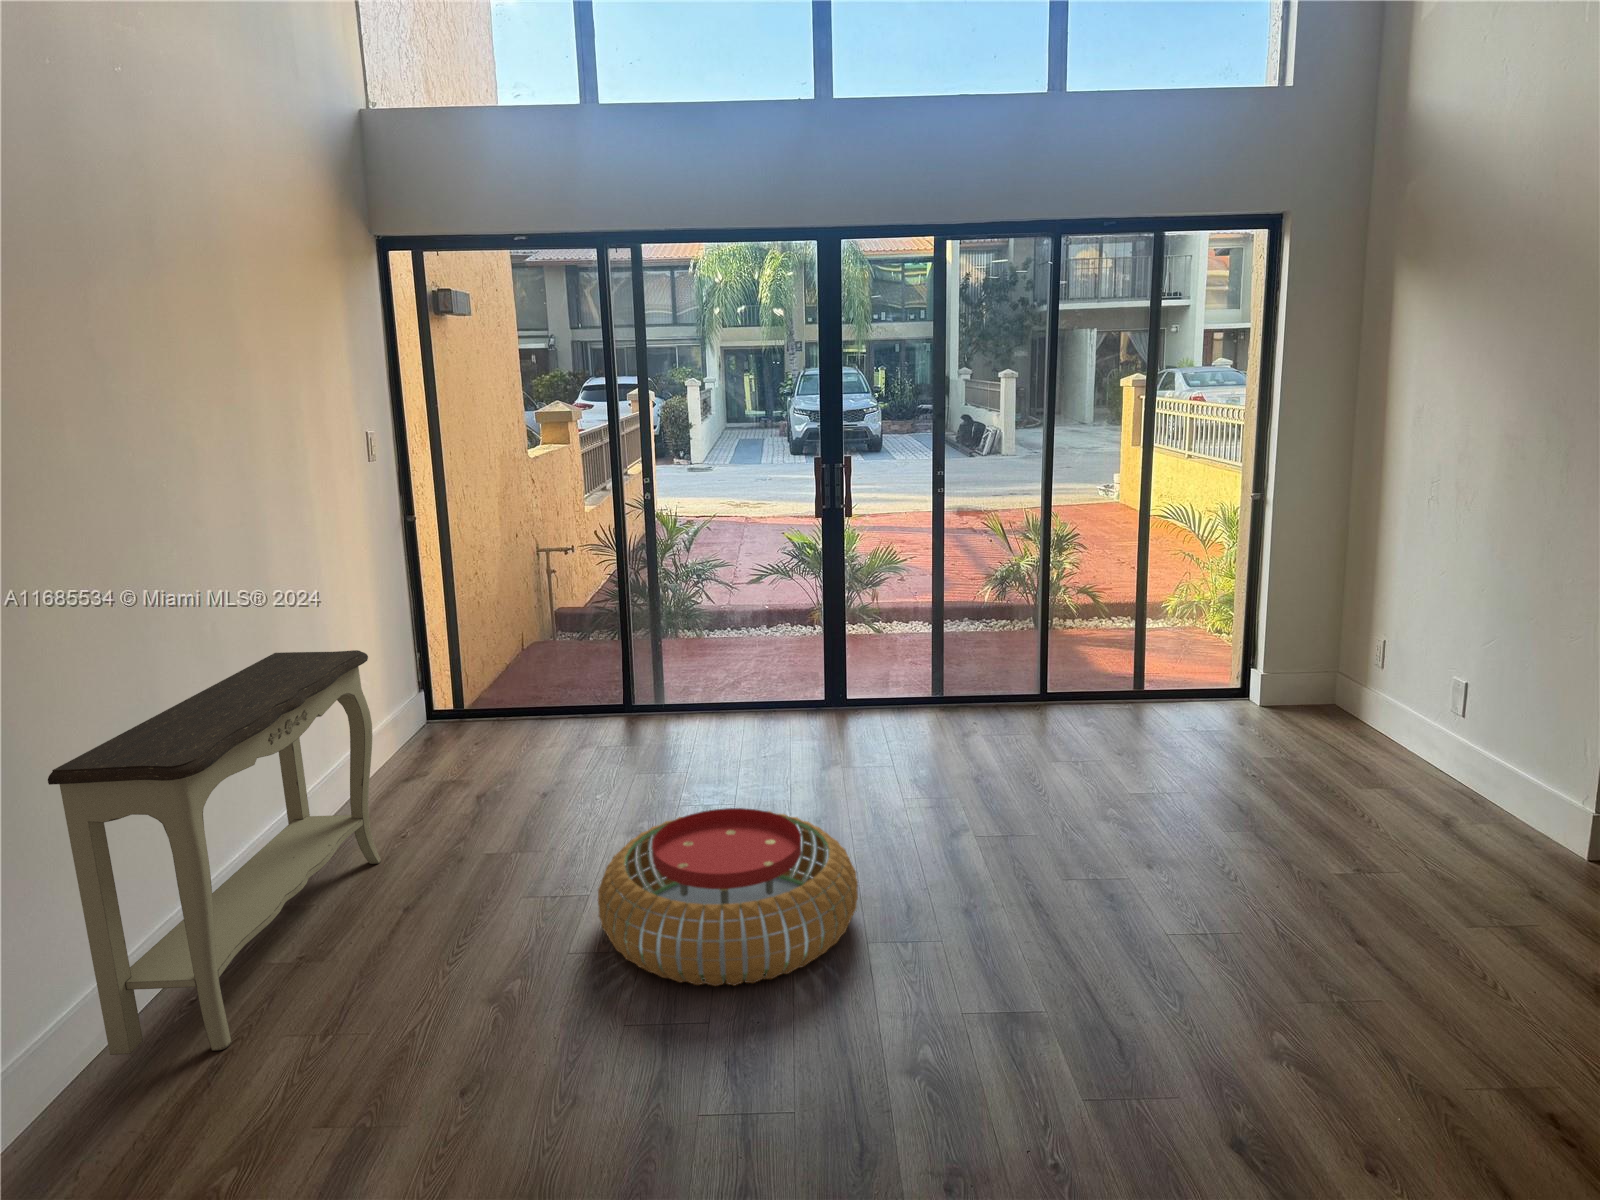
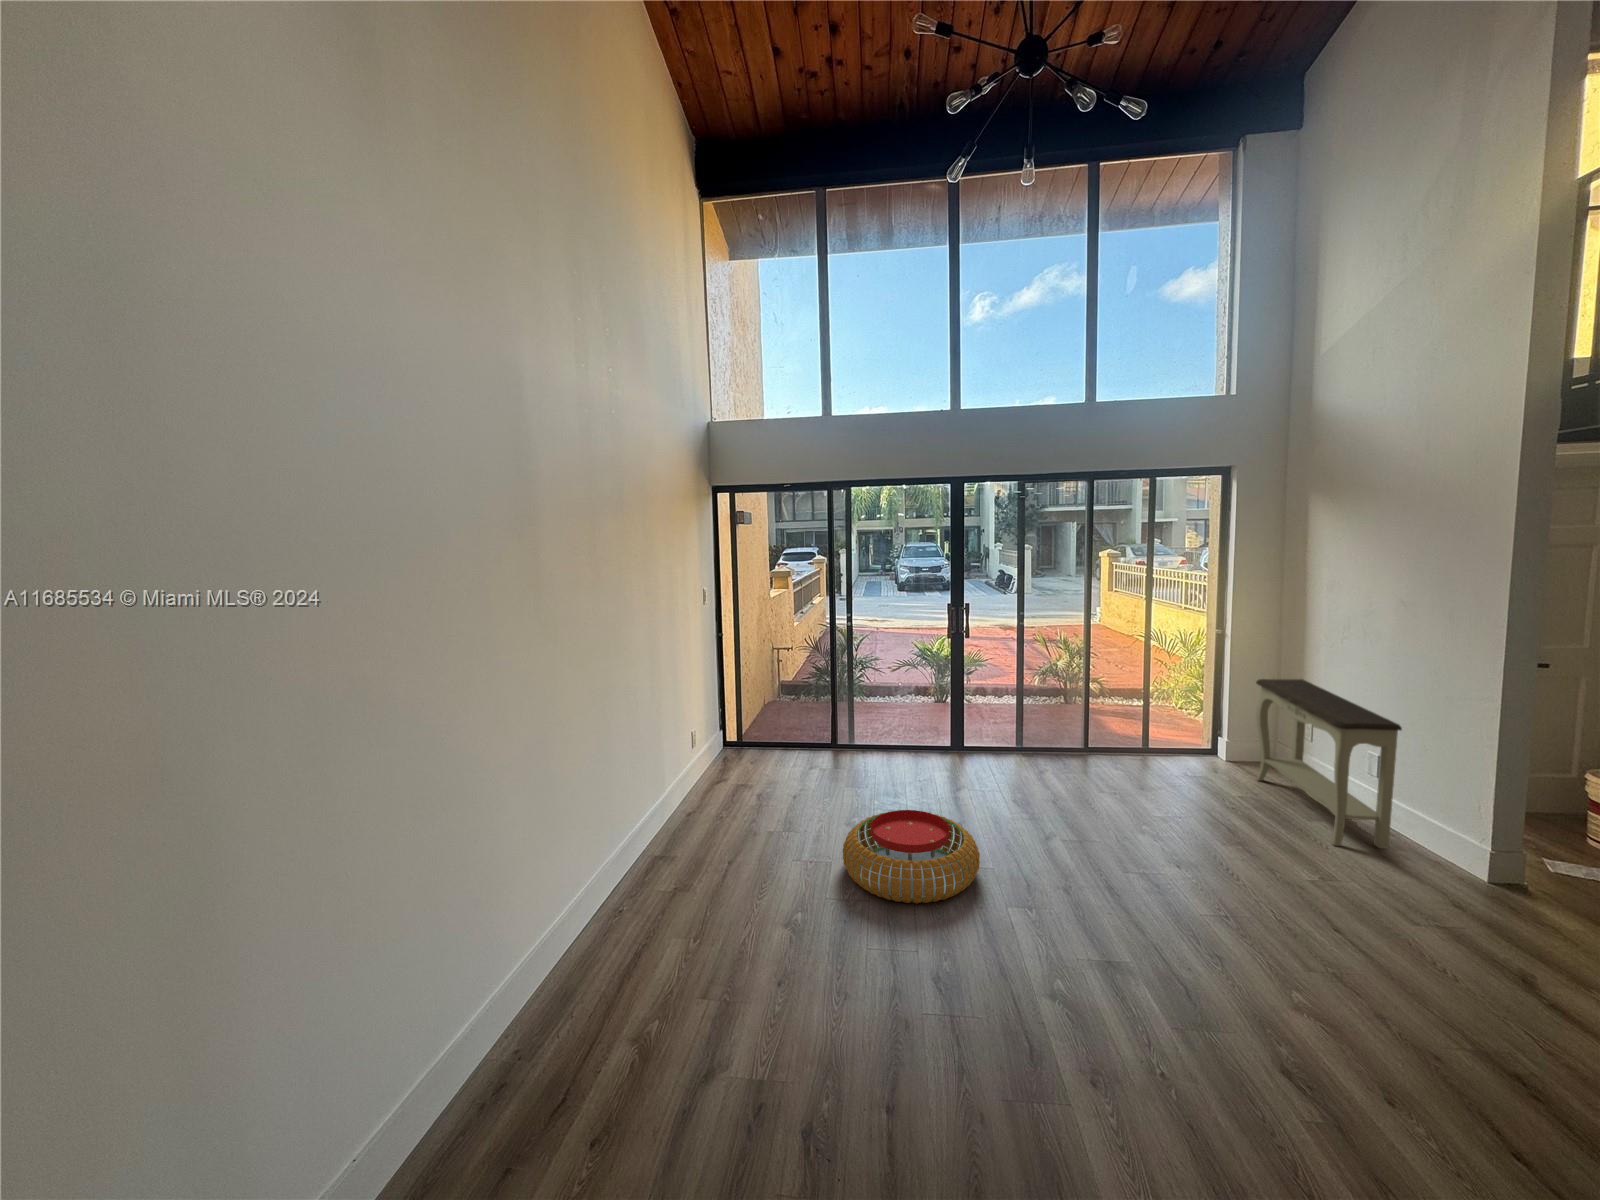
console table: present [48,650,381,1055] -> present [1256,679,1402,849]

